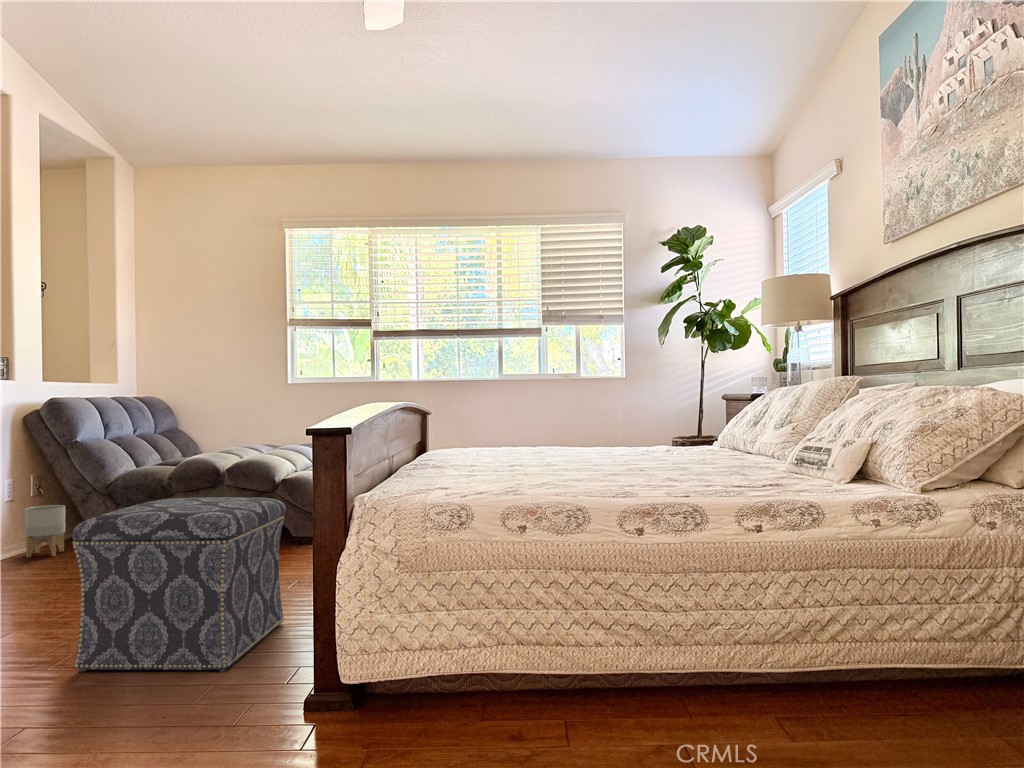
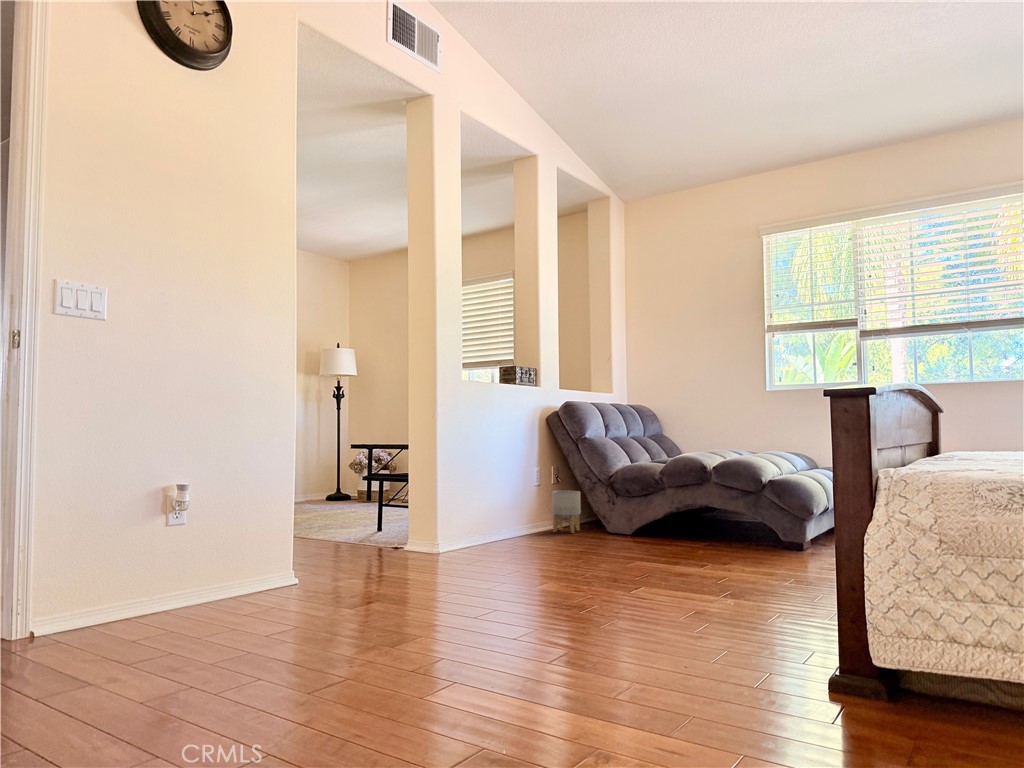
ottoman: present [72,497,285,672] -> none [605,477,788,639]

